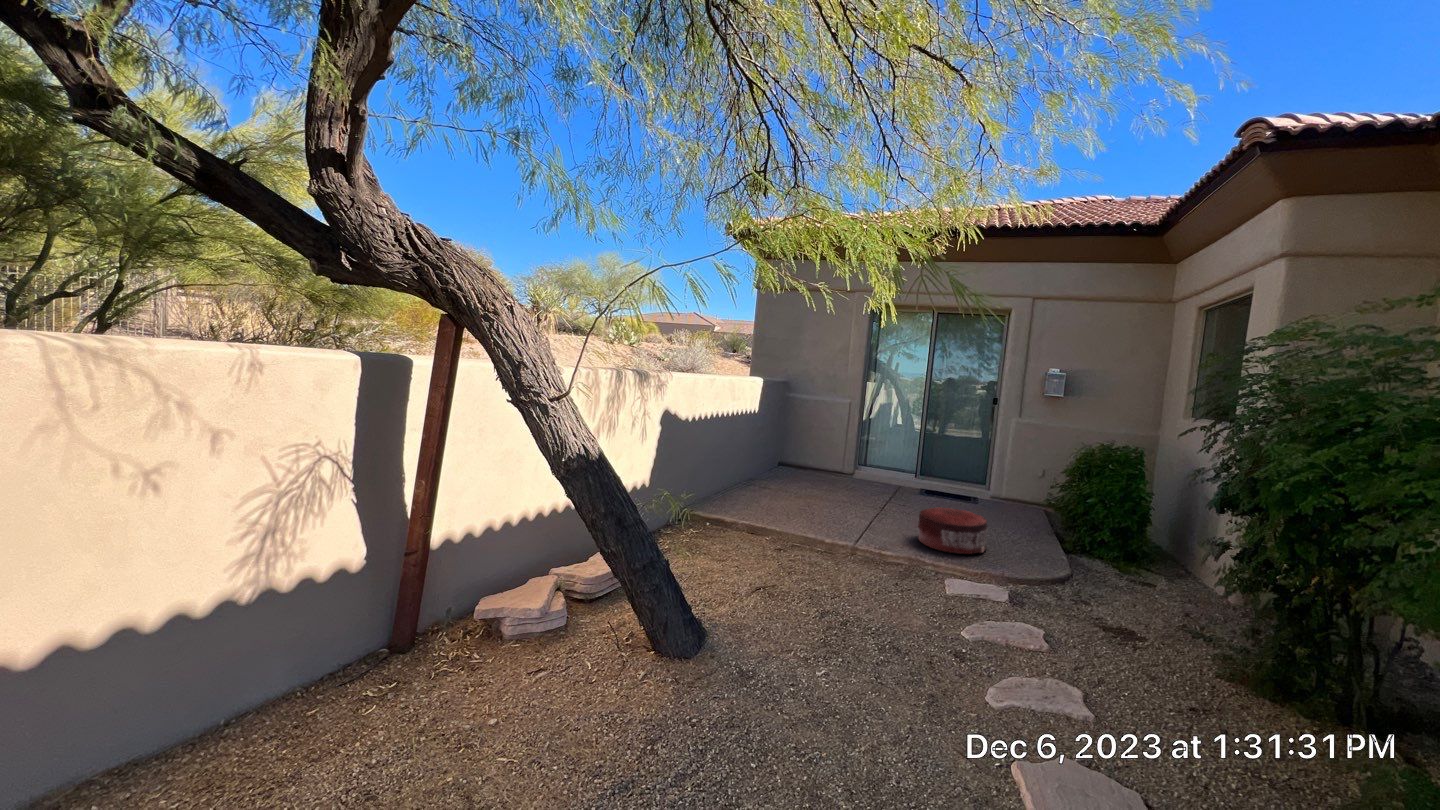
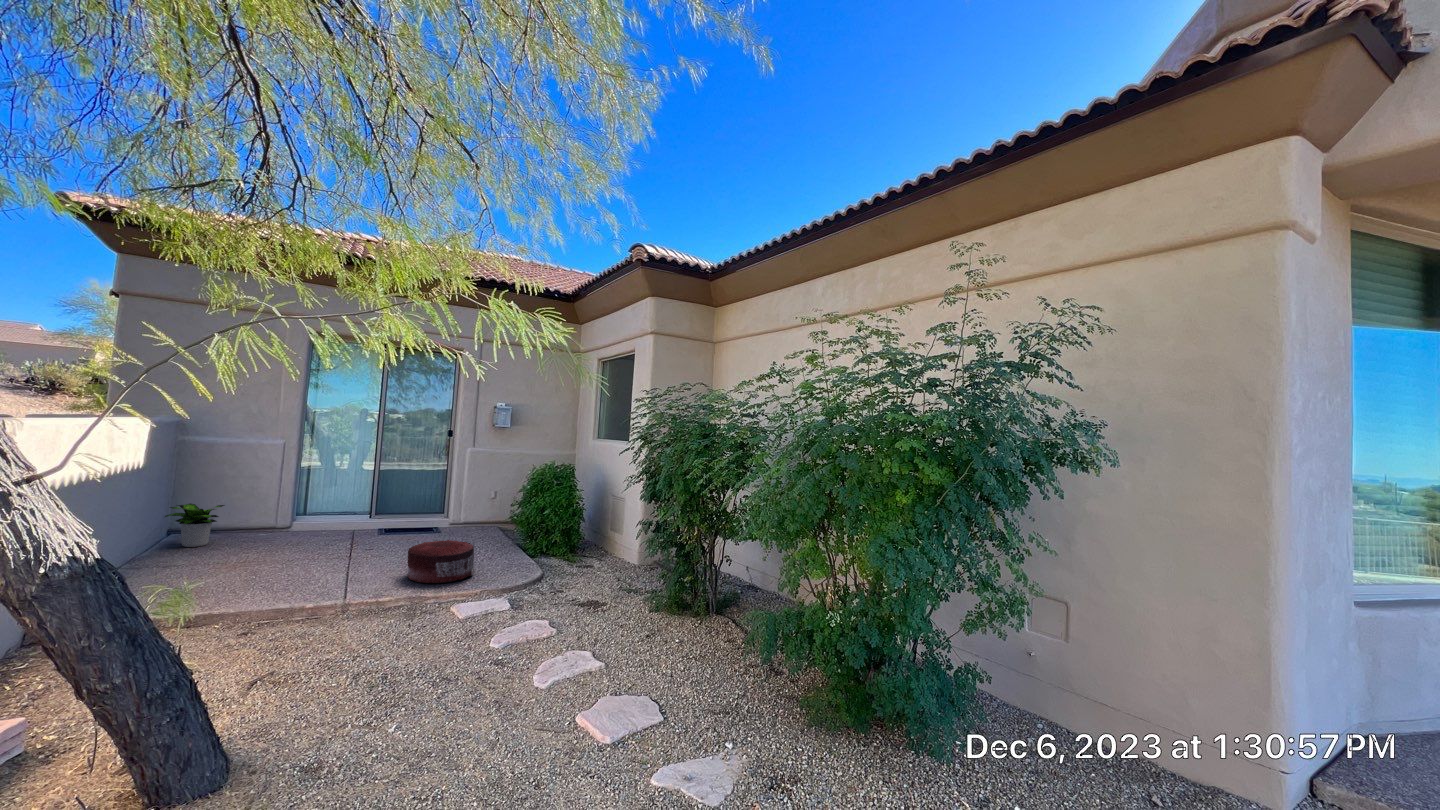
potted plant: none [767,444,807,478] -> present [165,503,225,547]

